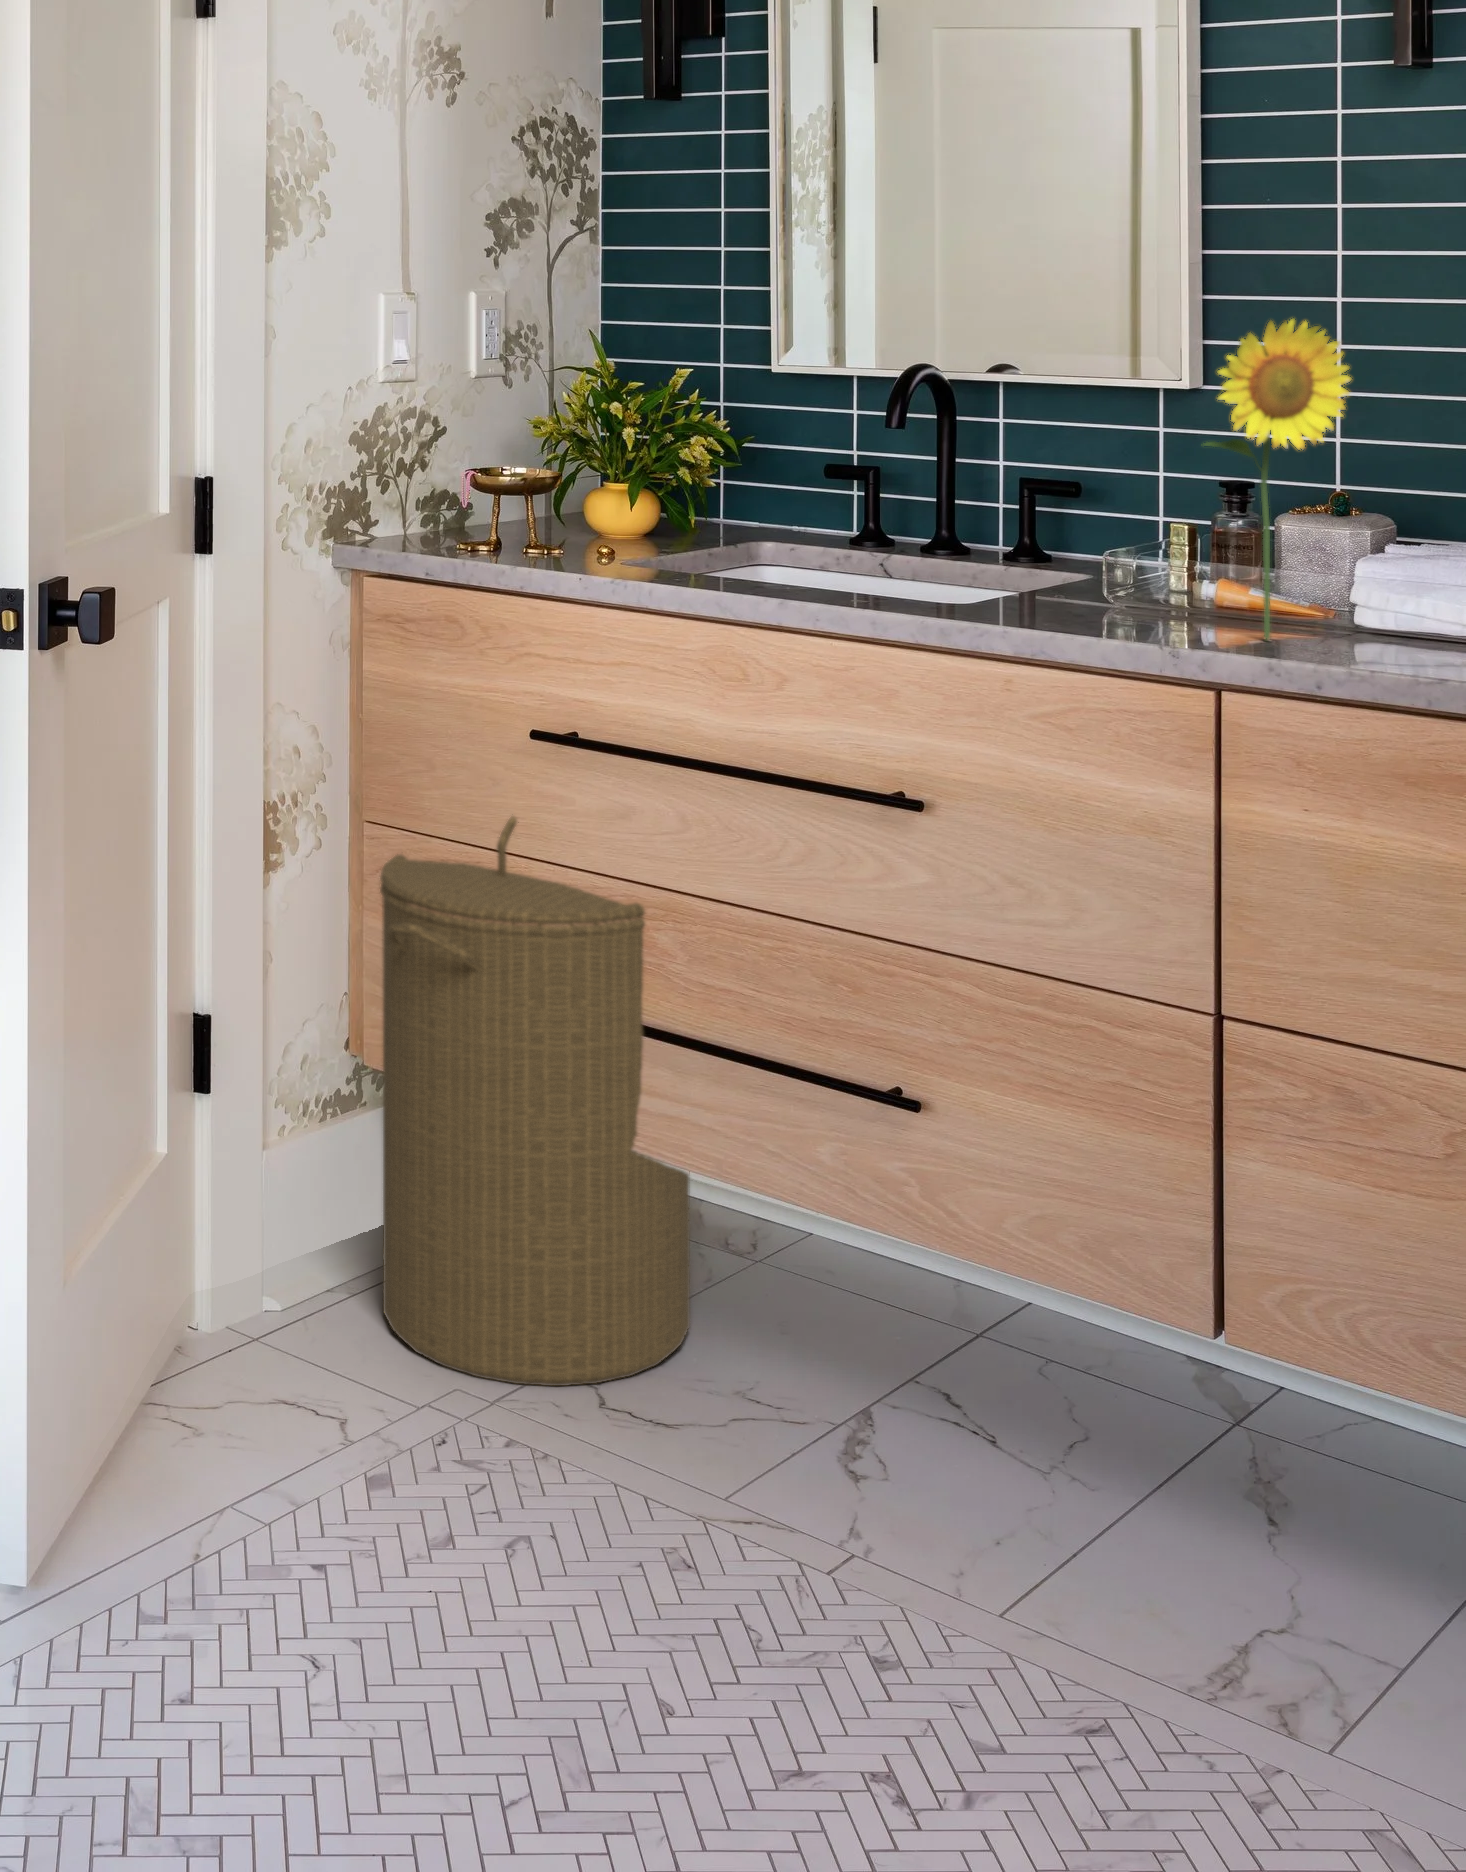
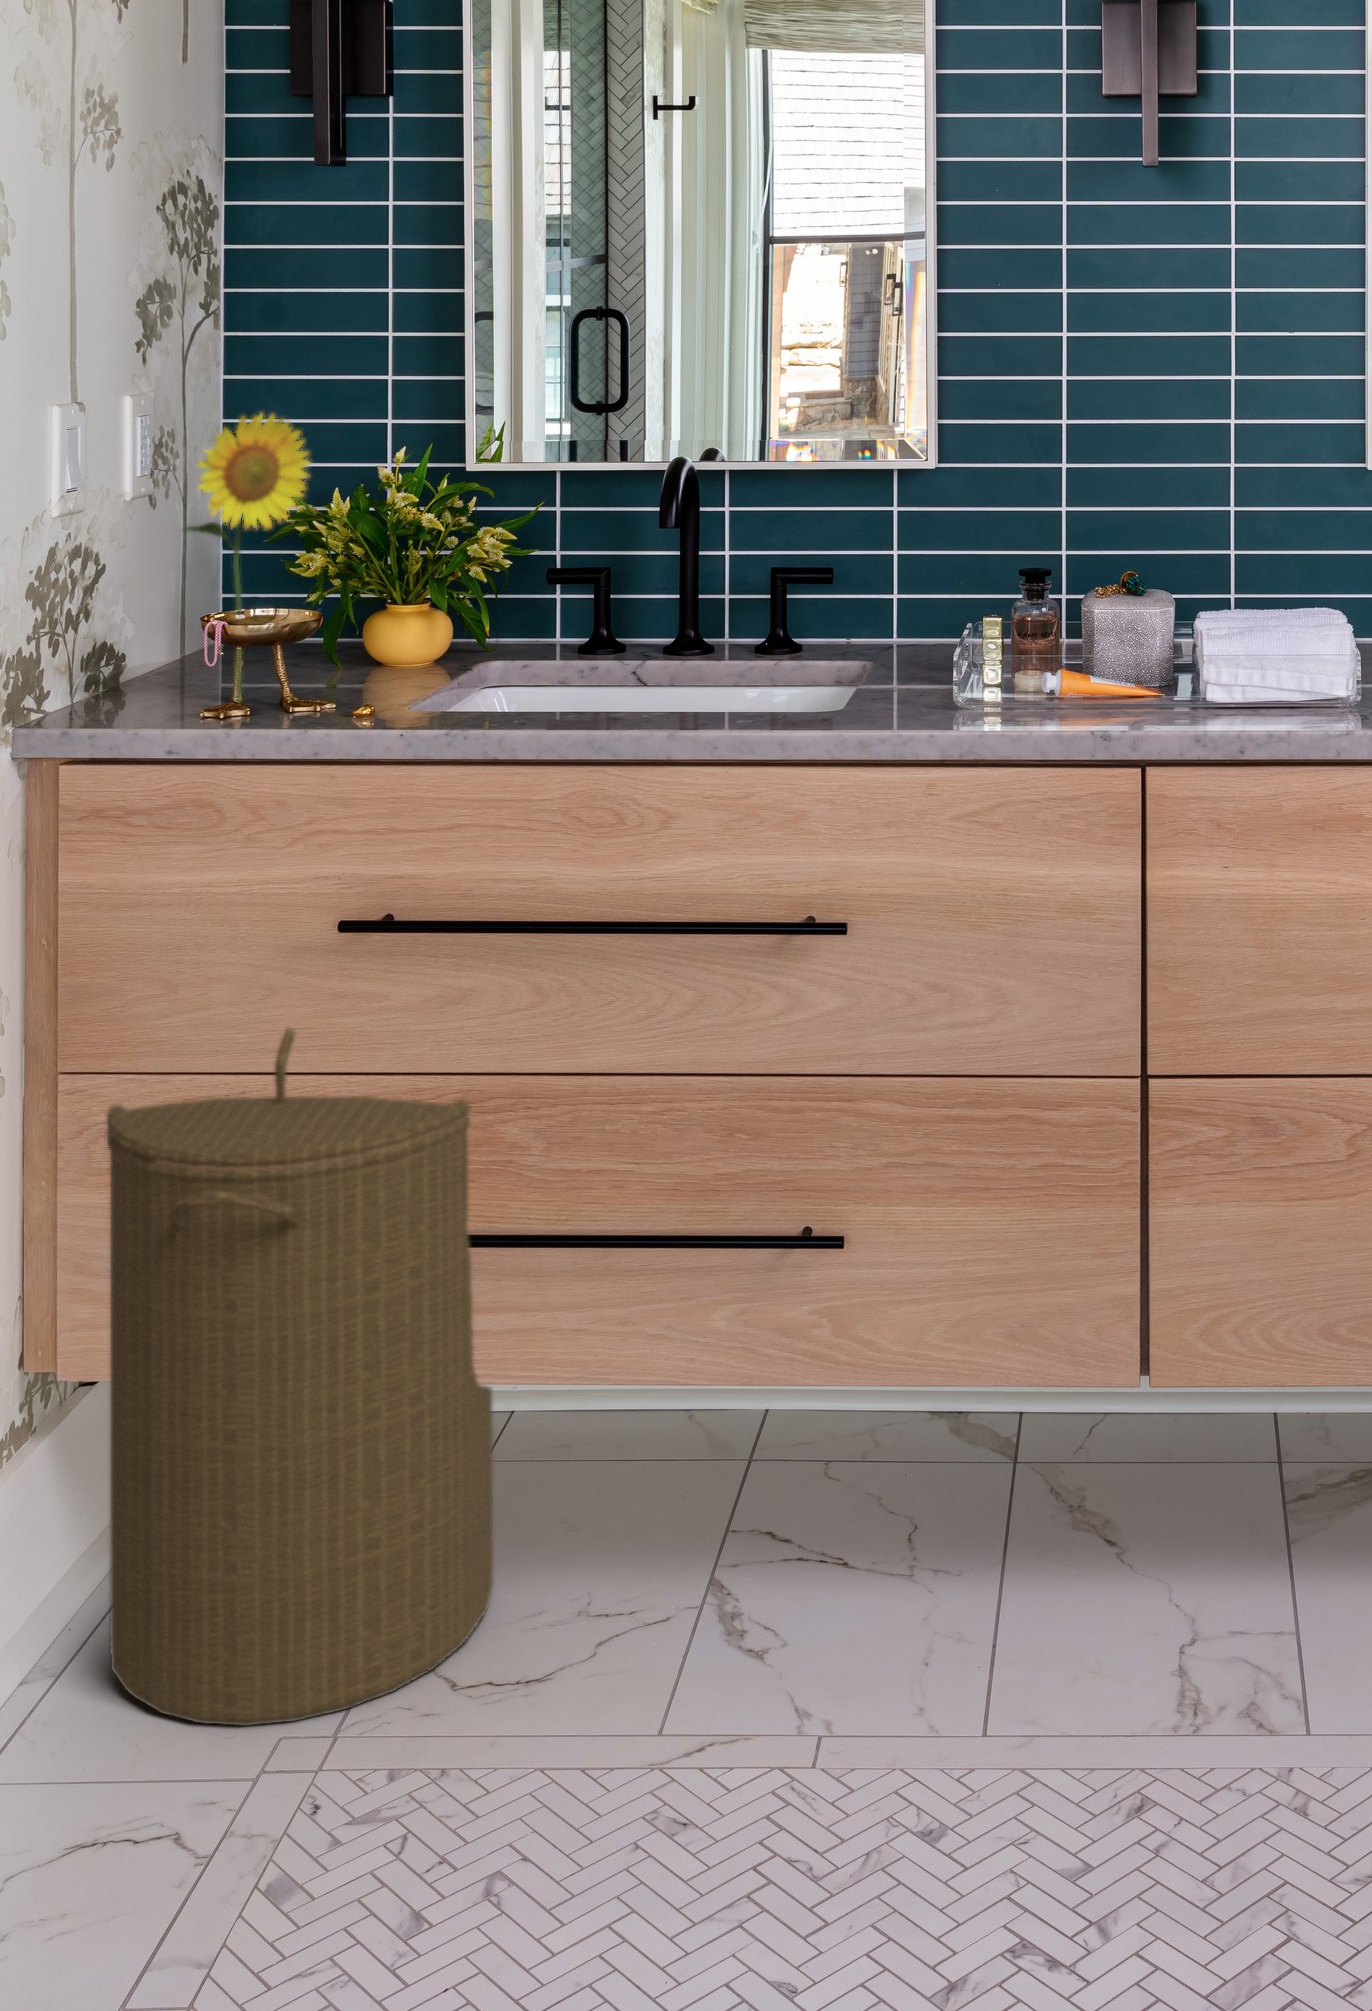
flower: present [1205,320,1351,640] -> present [184,414,310,701]

